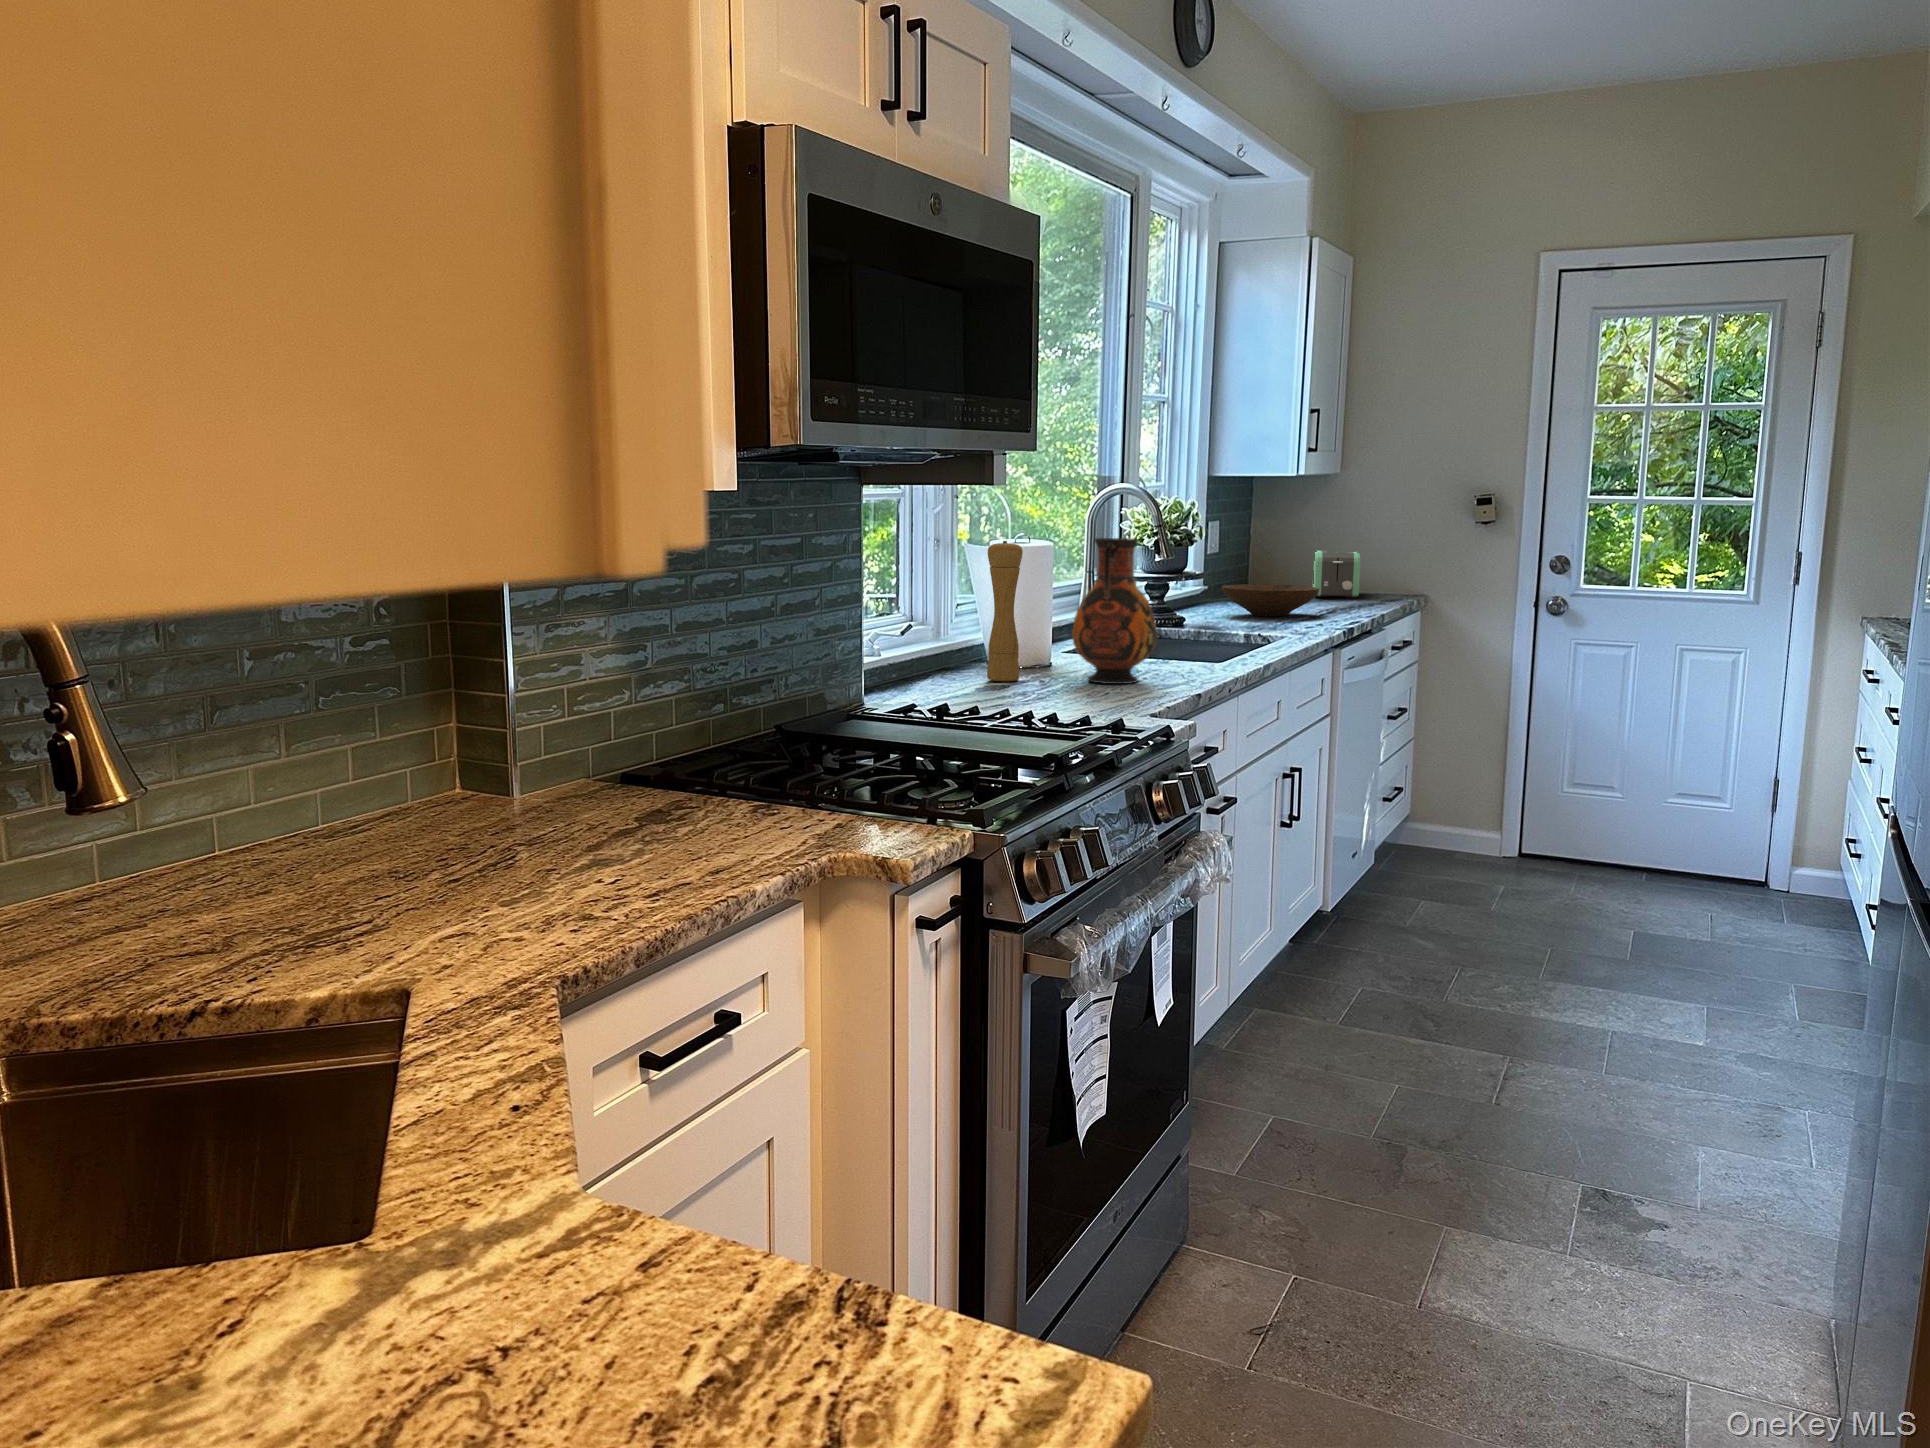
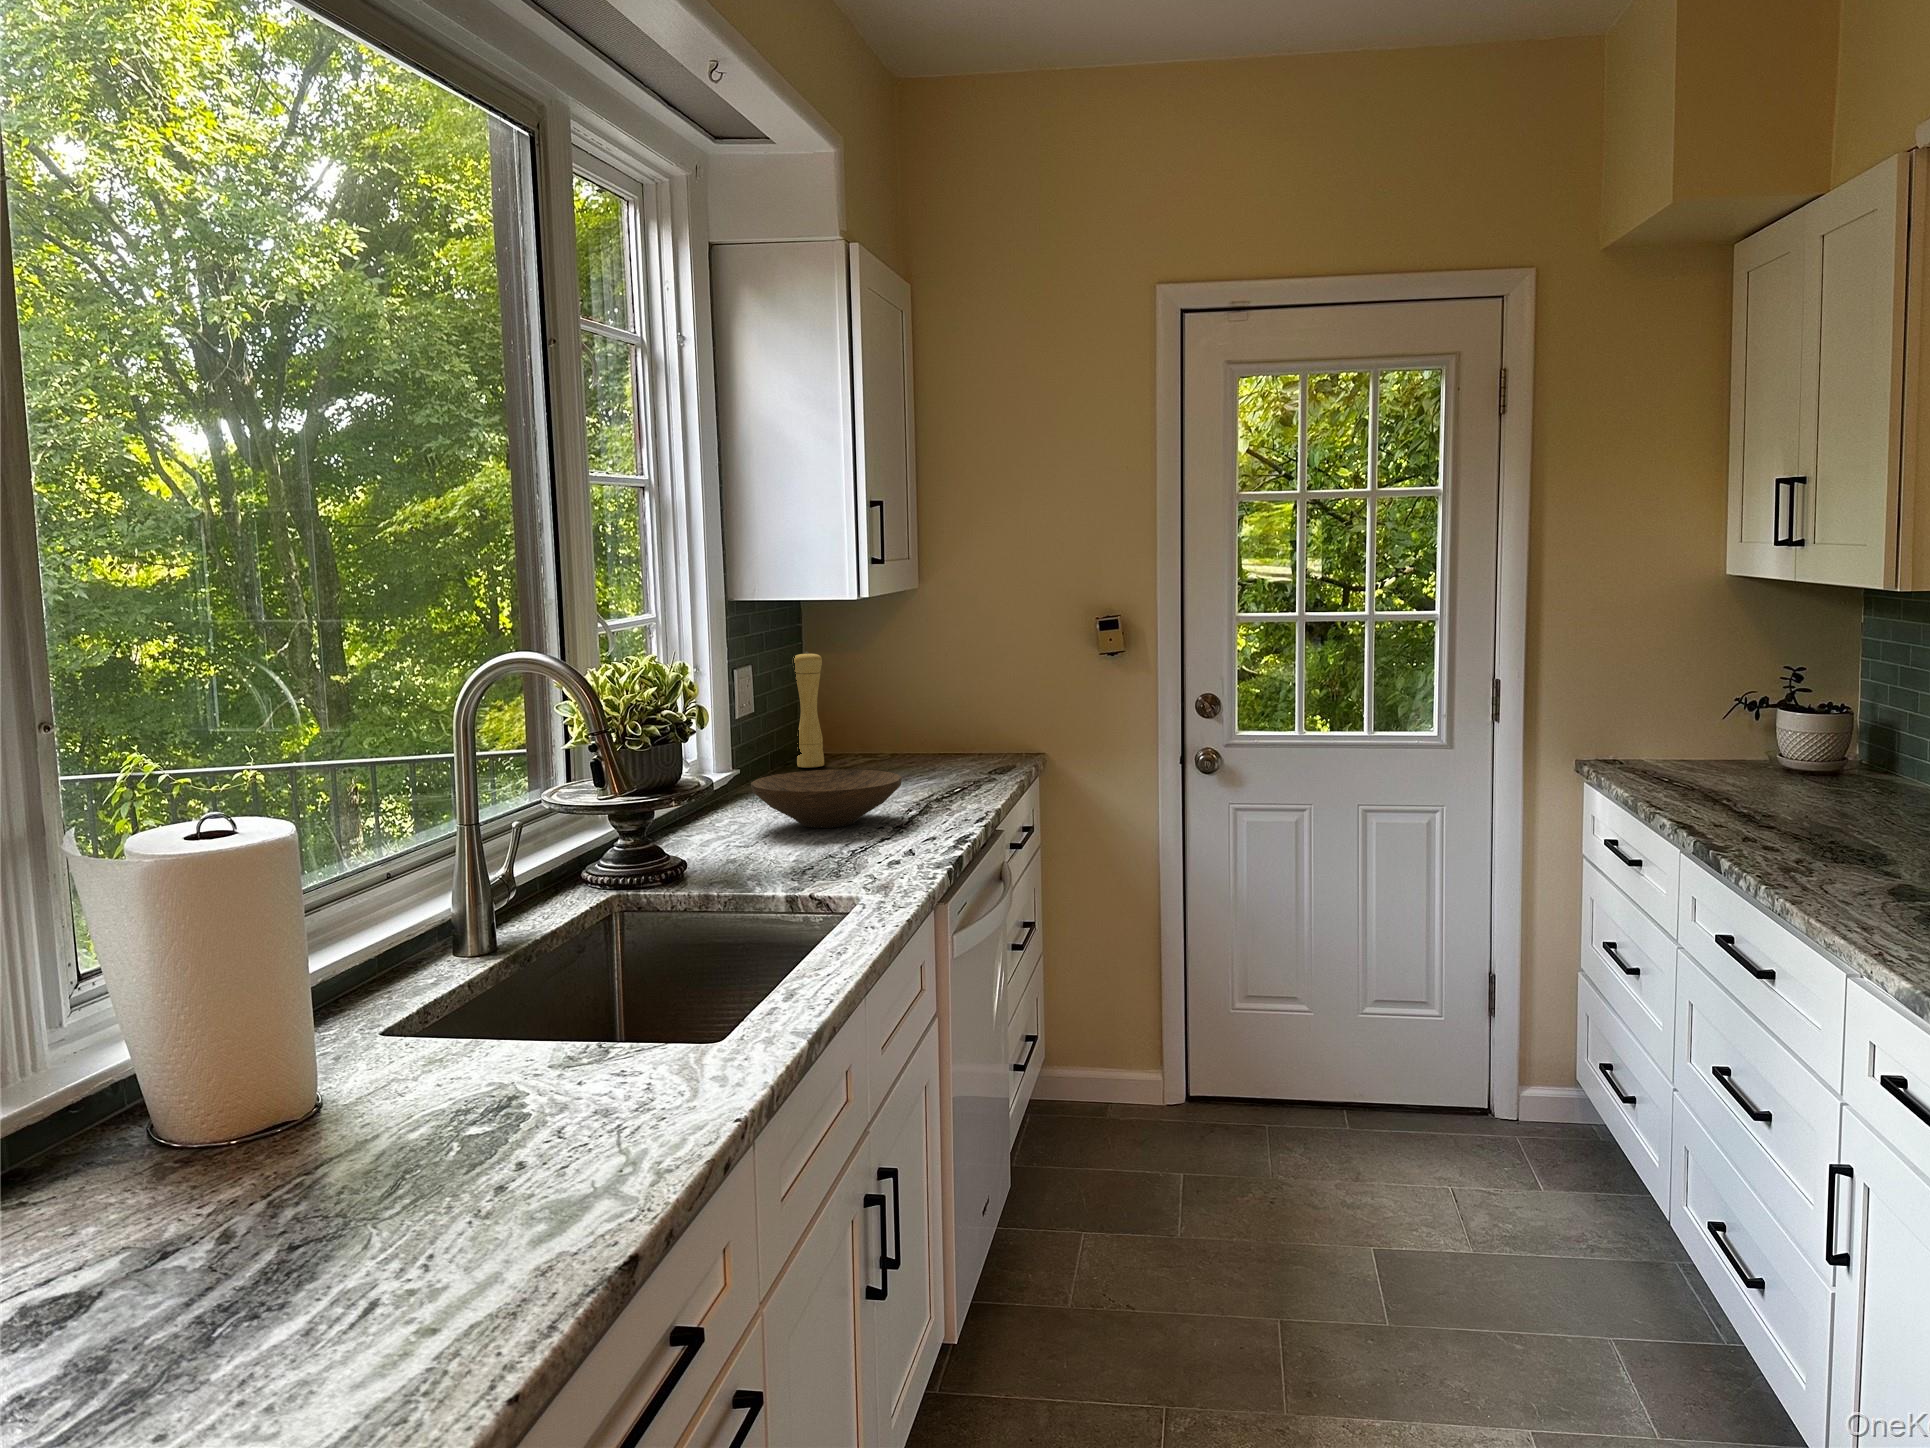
vase: present [1072,538,1157,684] -> none [318,819,543,1201]
pepper mill: present [987,541,1023,681] -> present [793,652,824,768]
toaster: present [1313,551,1360,598] -> none [889,696,955,767]

